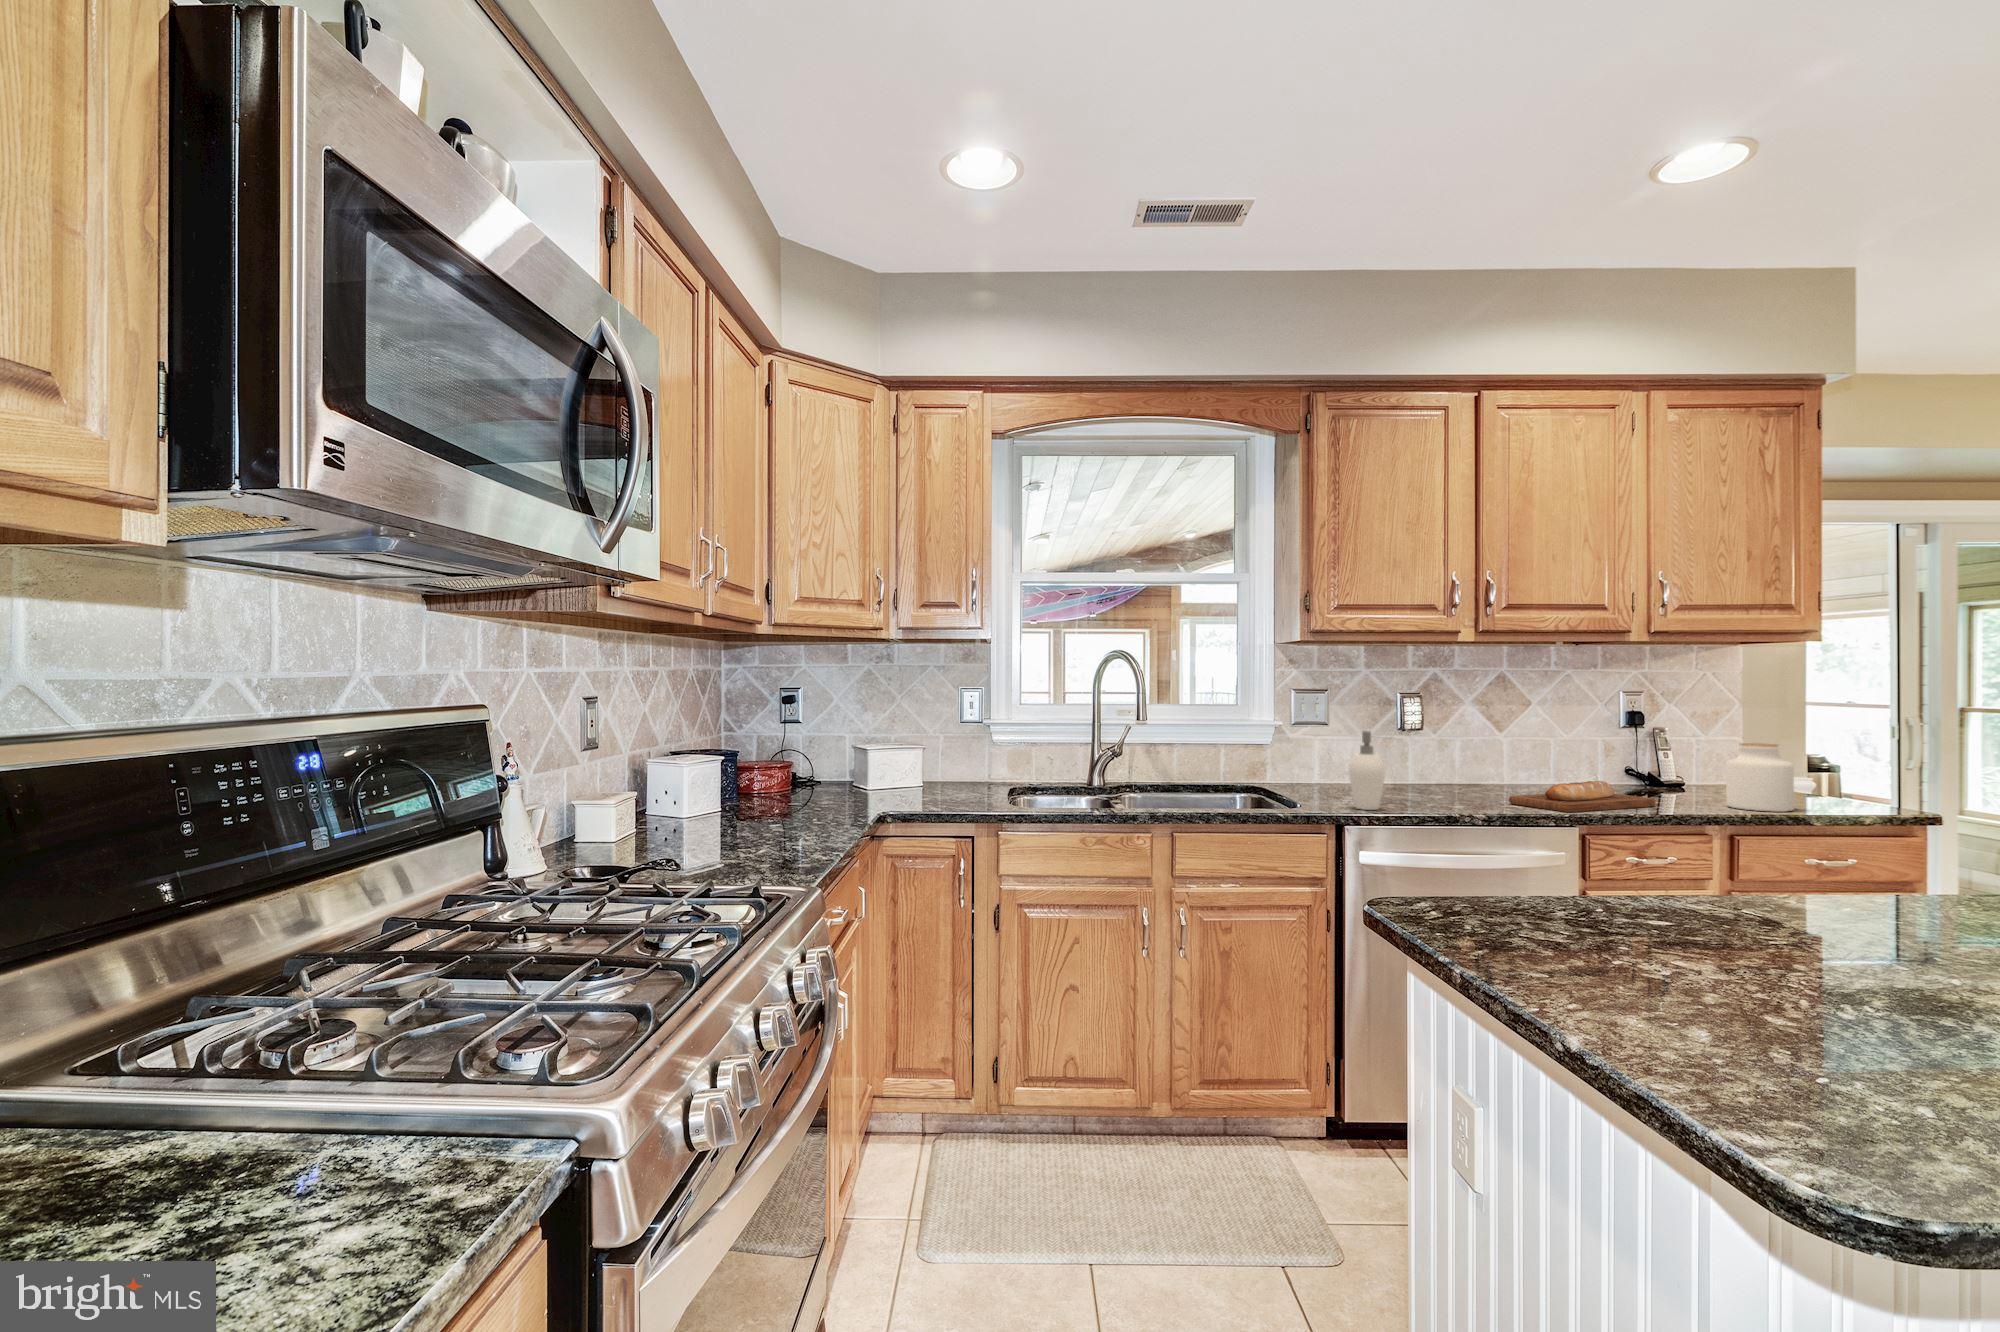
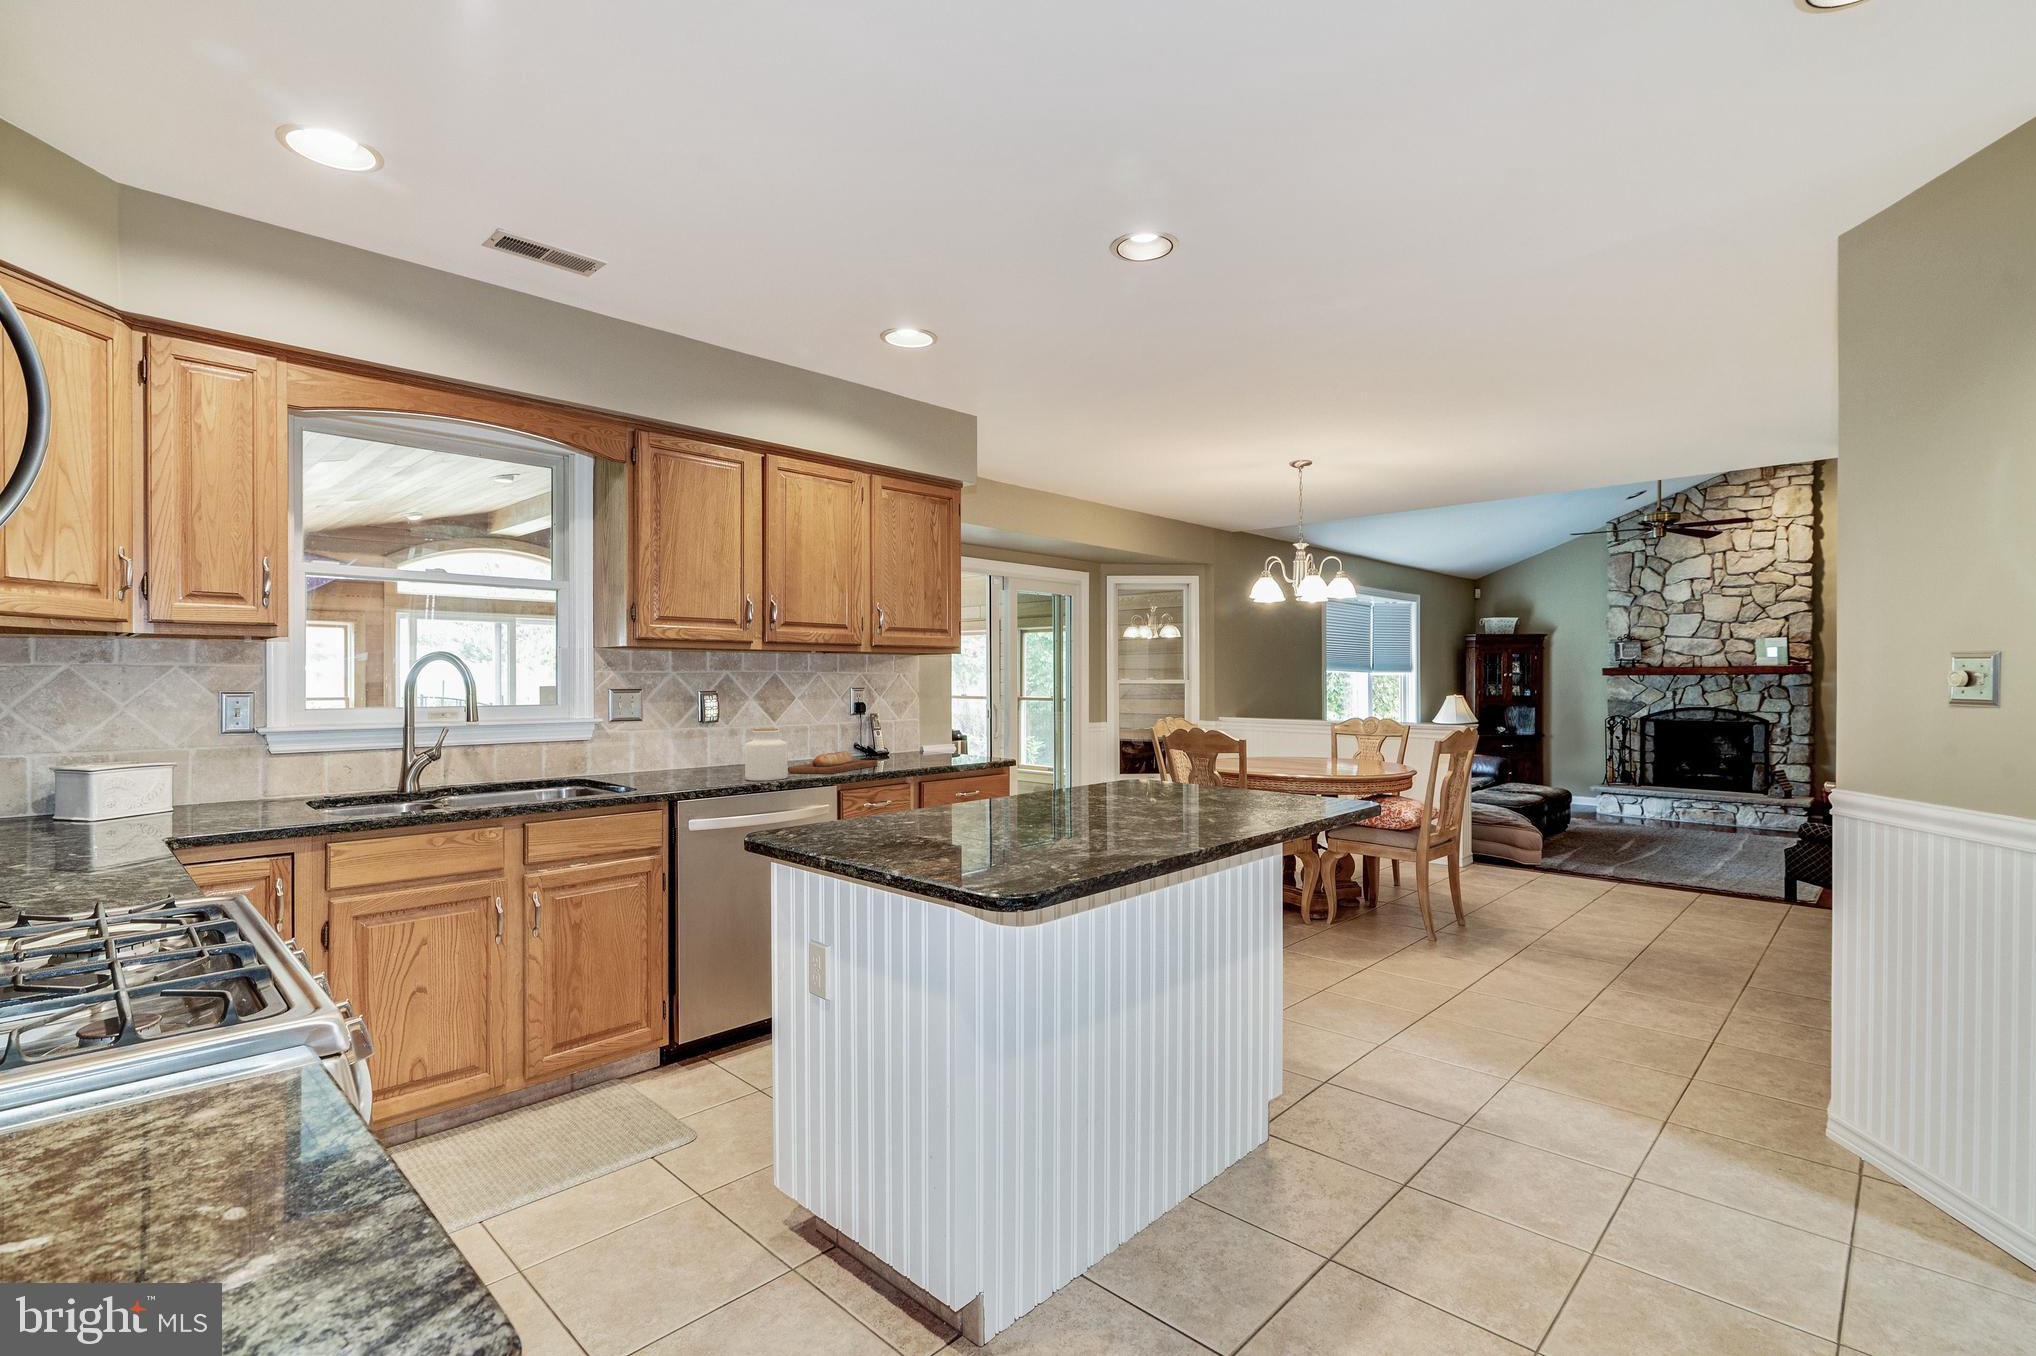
soap dispenser: present [1349,731,1385,810] -> none [673,722,711,786]
jar: present [1726,743,1794,812] -> present [745,729,788,781]

